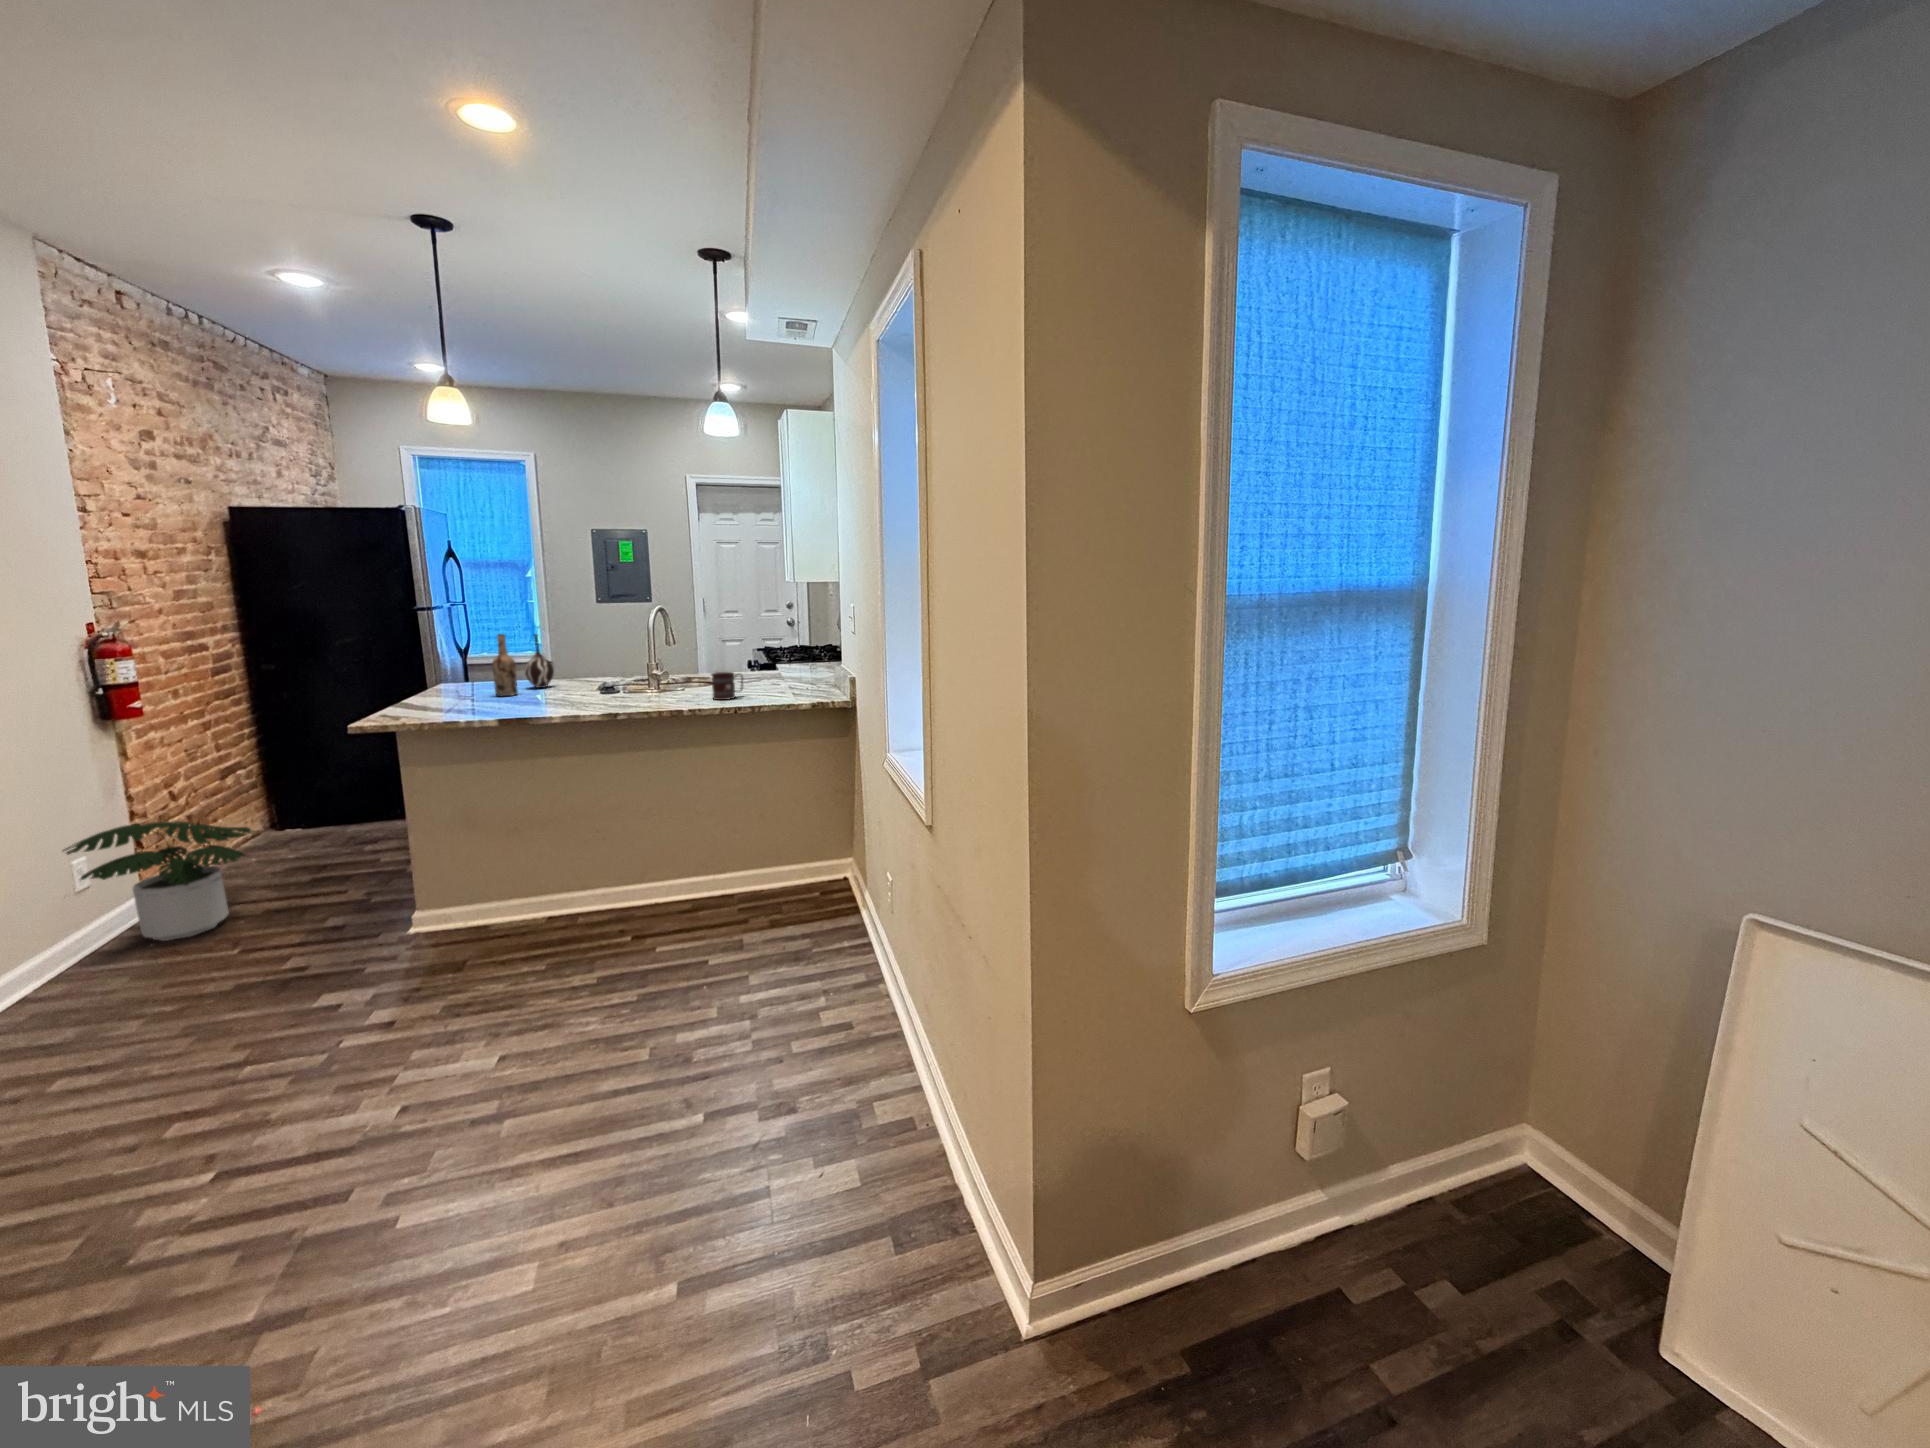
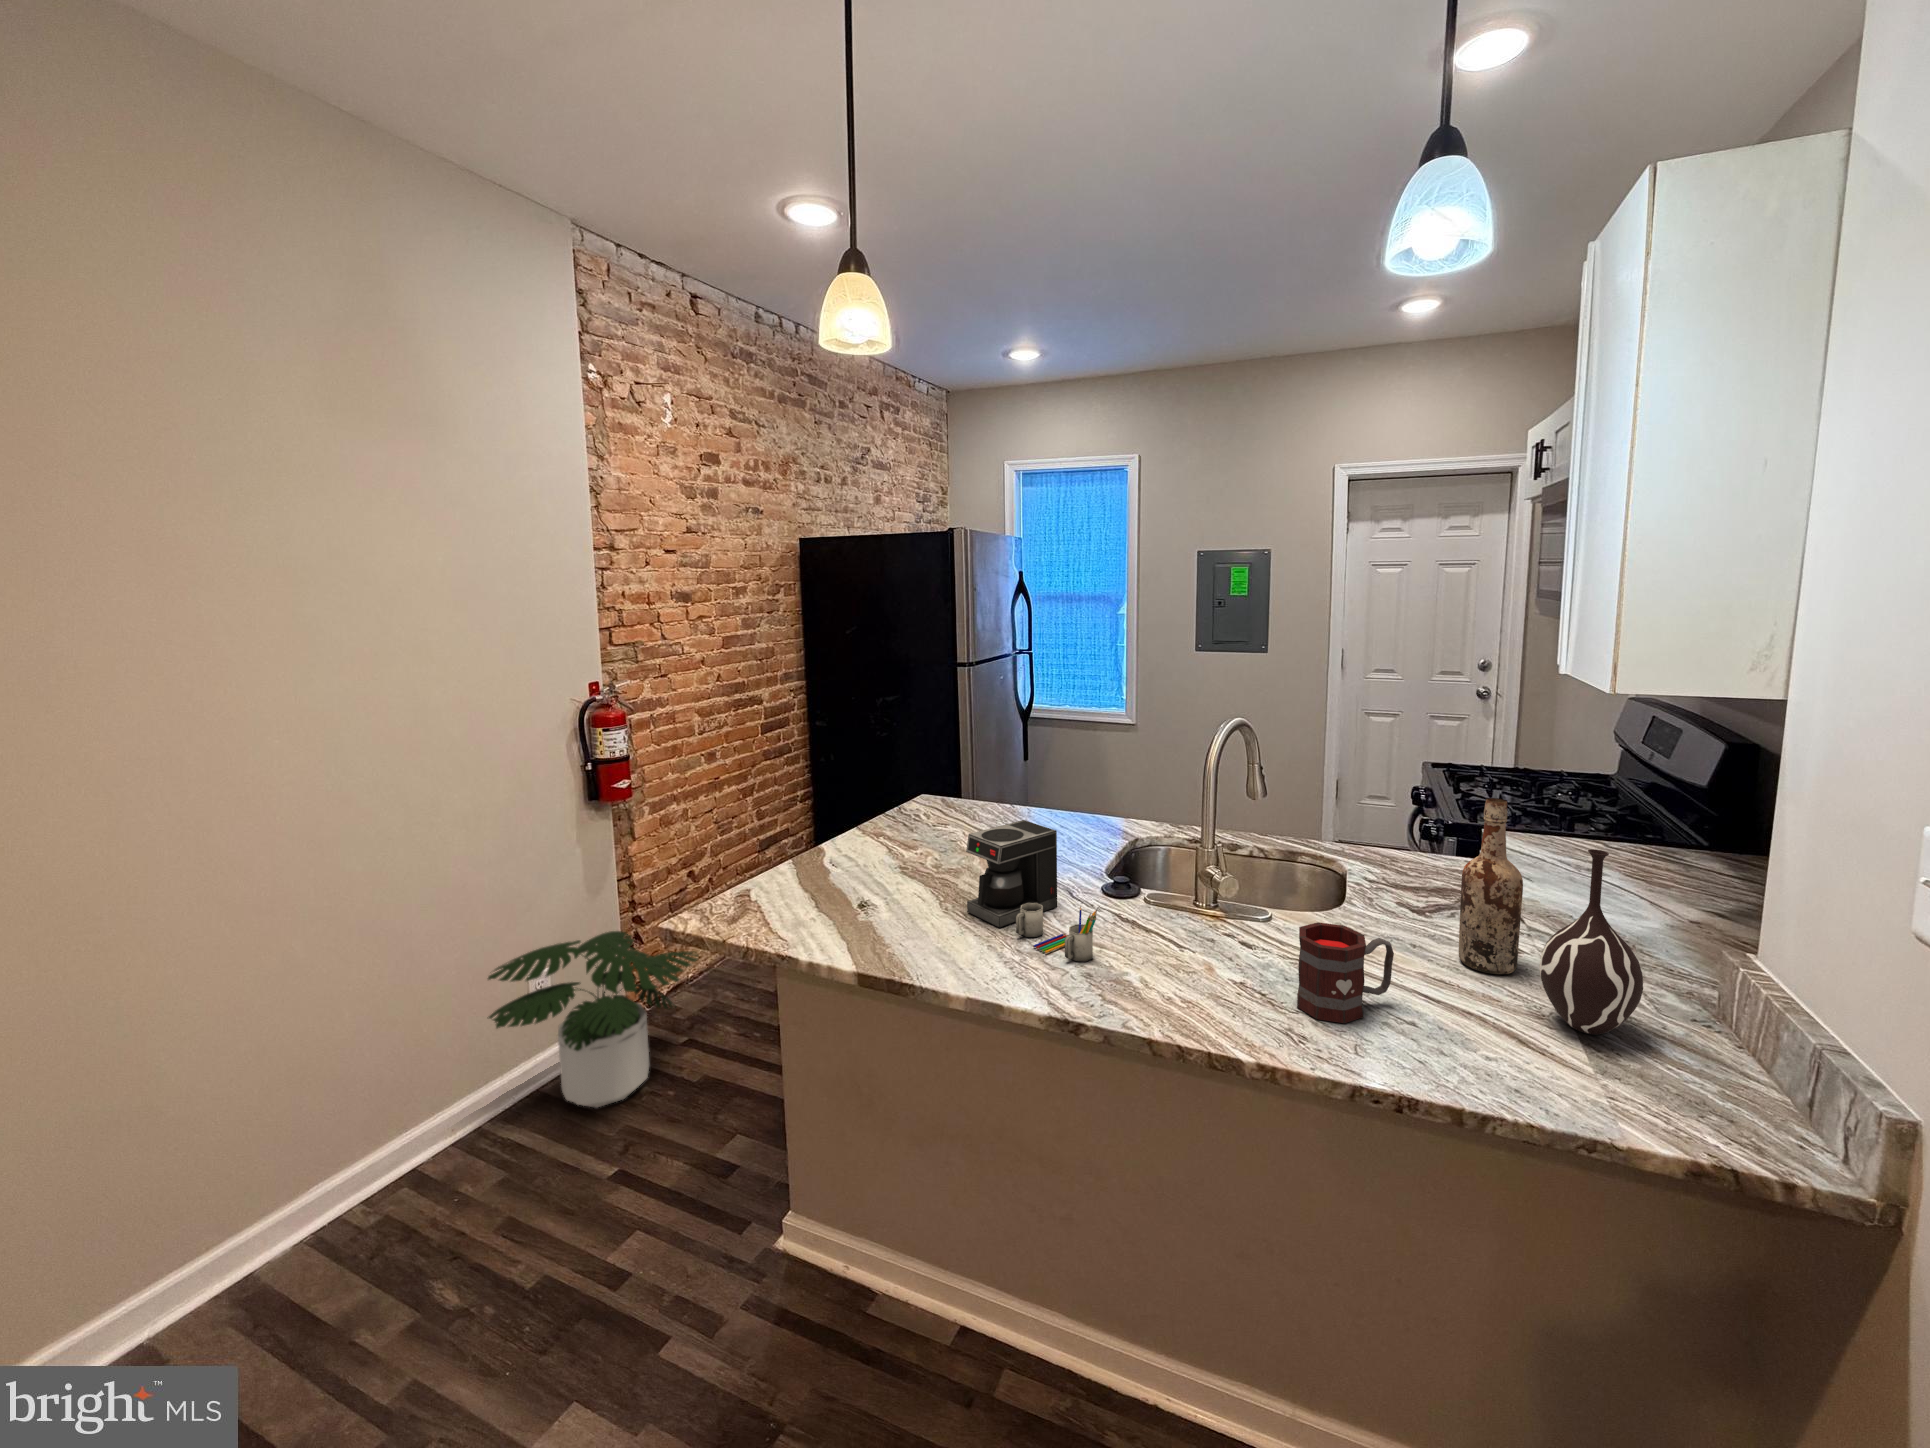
wine bottle: present [492,634,518,697] -> present [1459,798,1523,974]
vase: present [525,634,554,688] -> present [1539,849,1643,1035]
coffee maker: none [550,663,629,706] -> present [966,820,1098,962]

